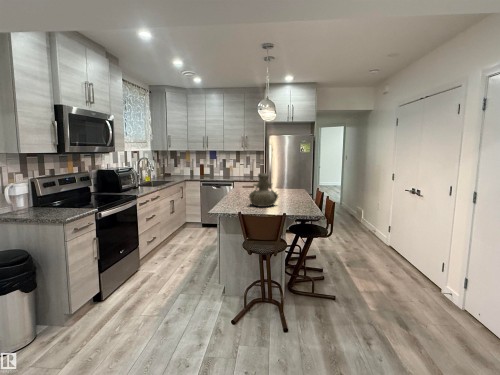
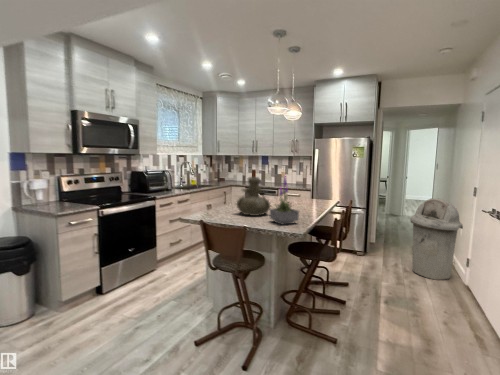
potted plant: none [287,170,311,212] -> present [270,176,299,225]
trash can: none [349,184,385,245] -> present [410,198,463,280]

